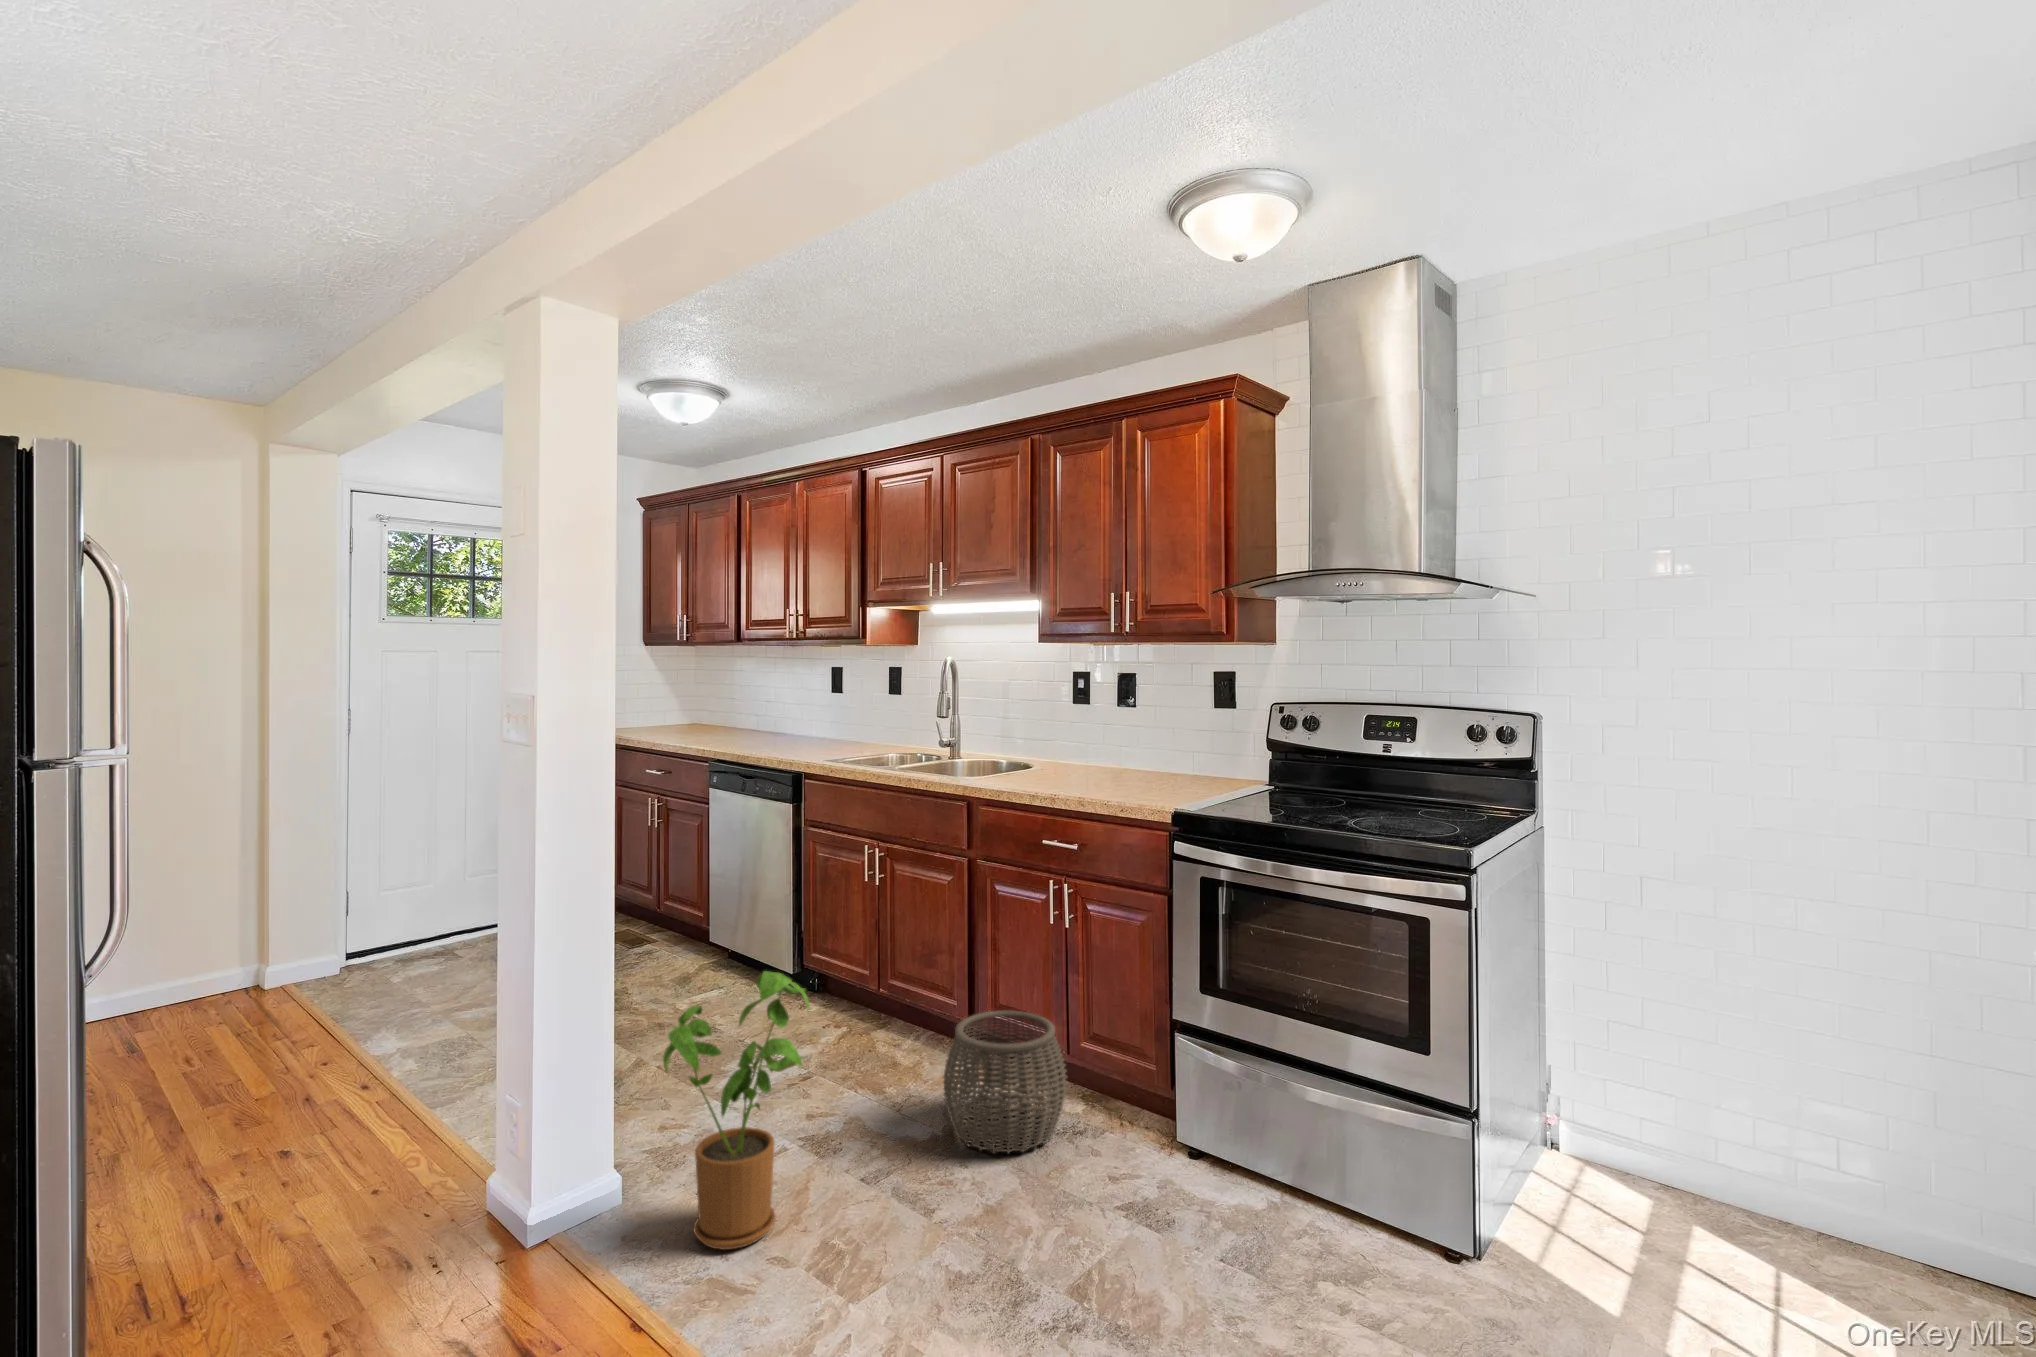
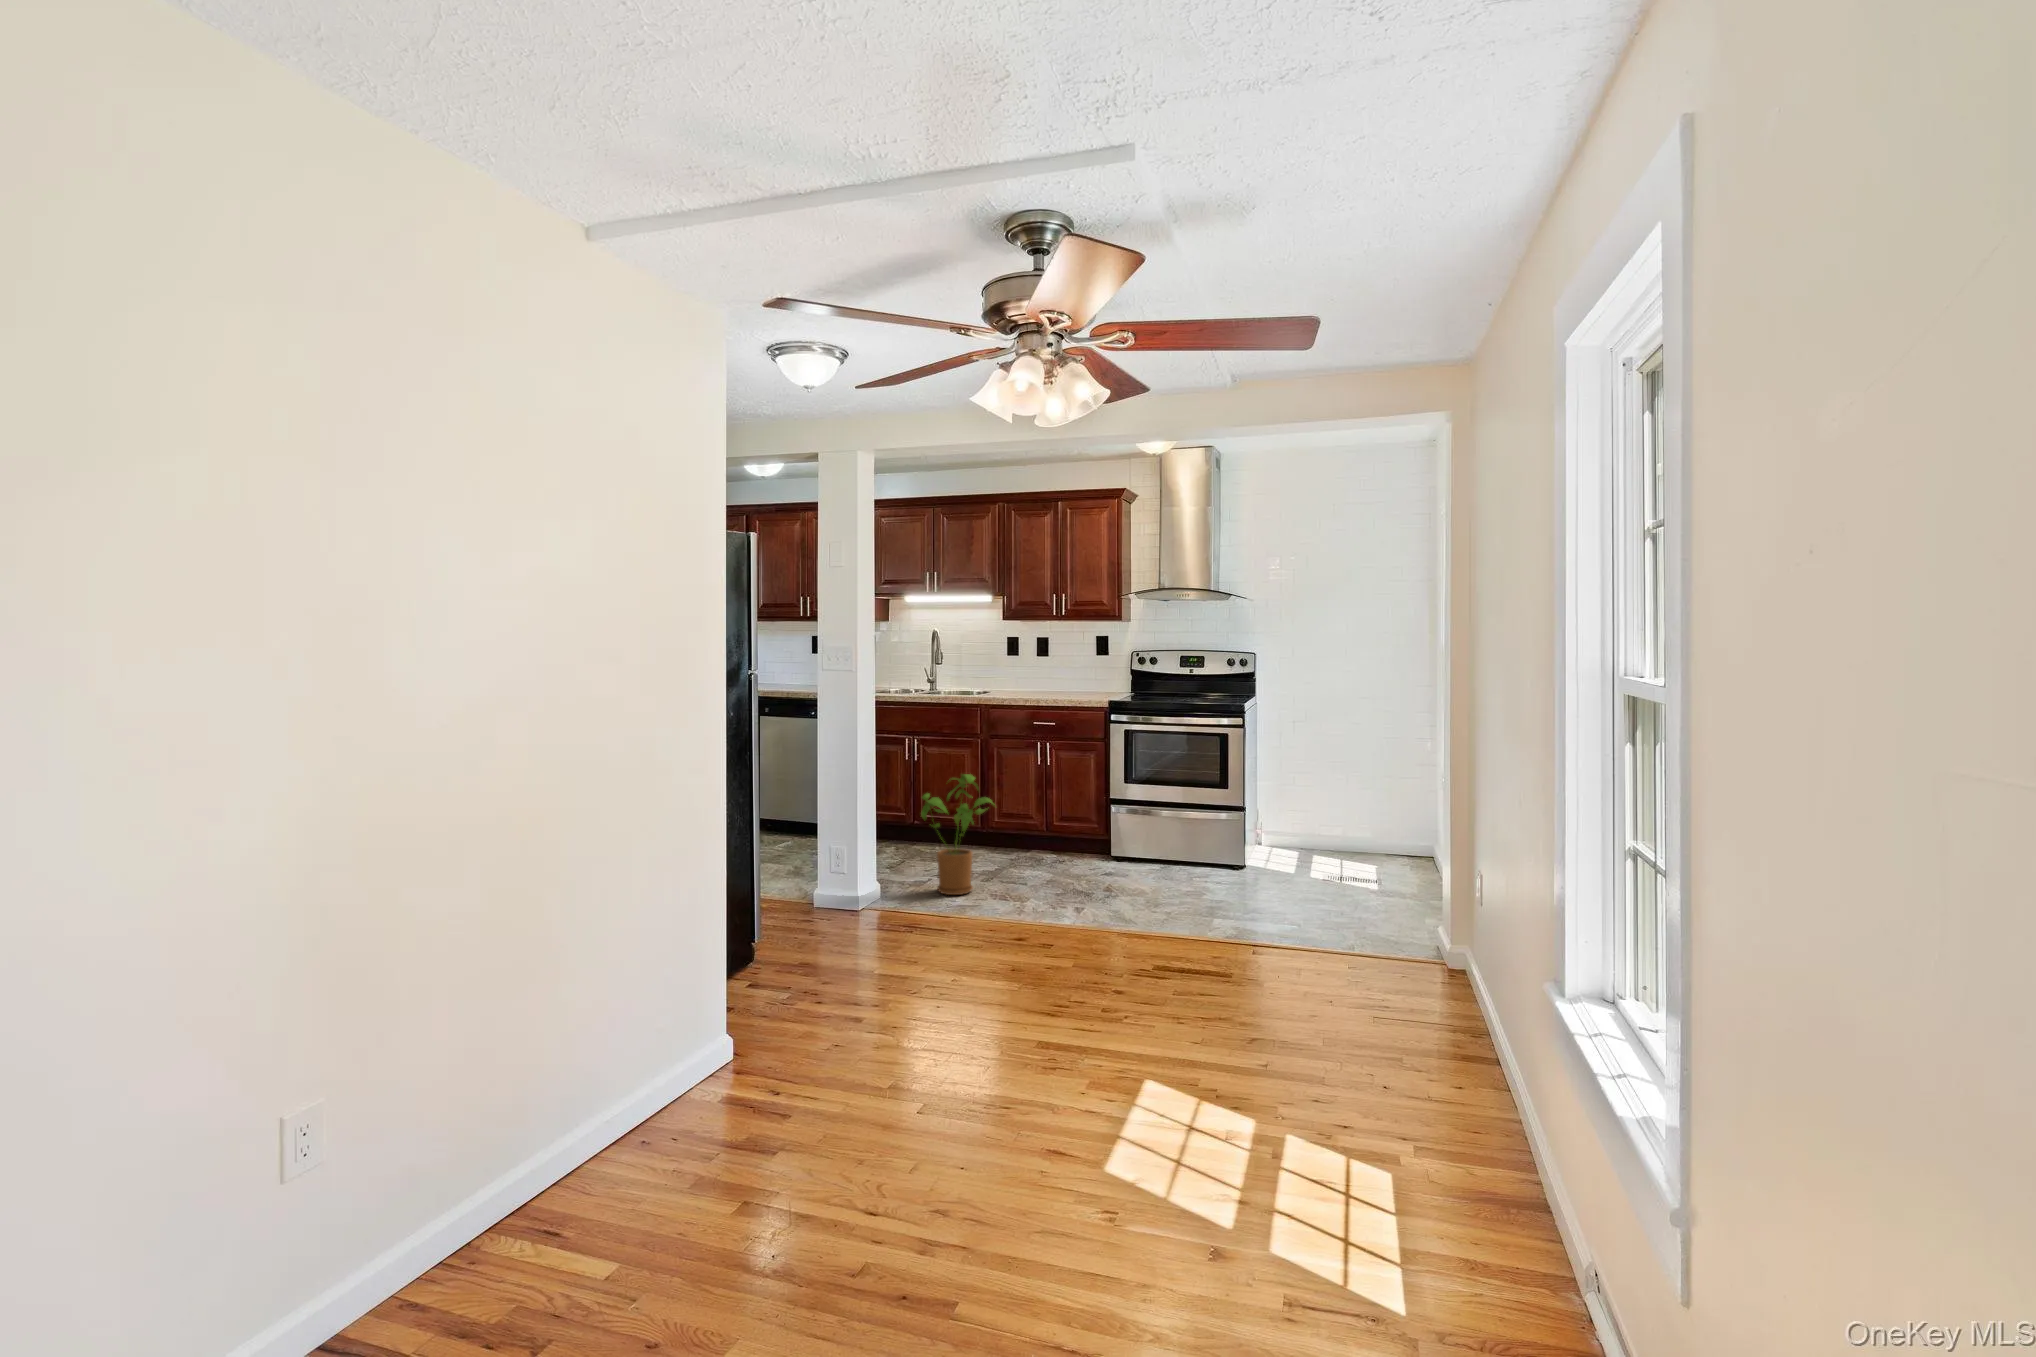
woven basket: present [943,1011,1067,1153] -> none [1003,807,1064,866]

